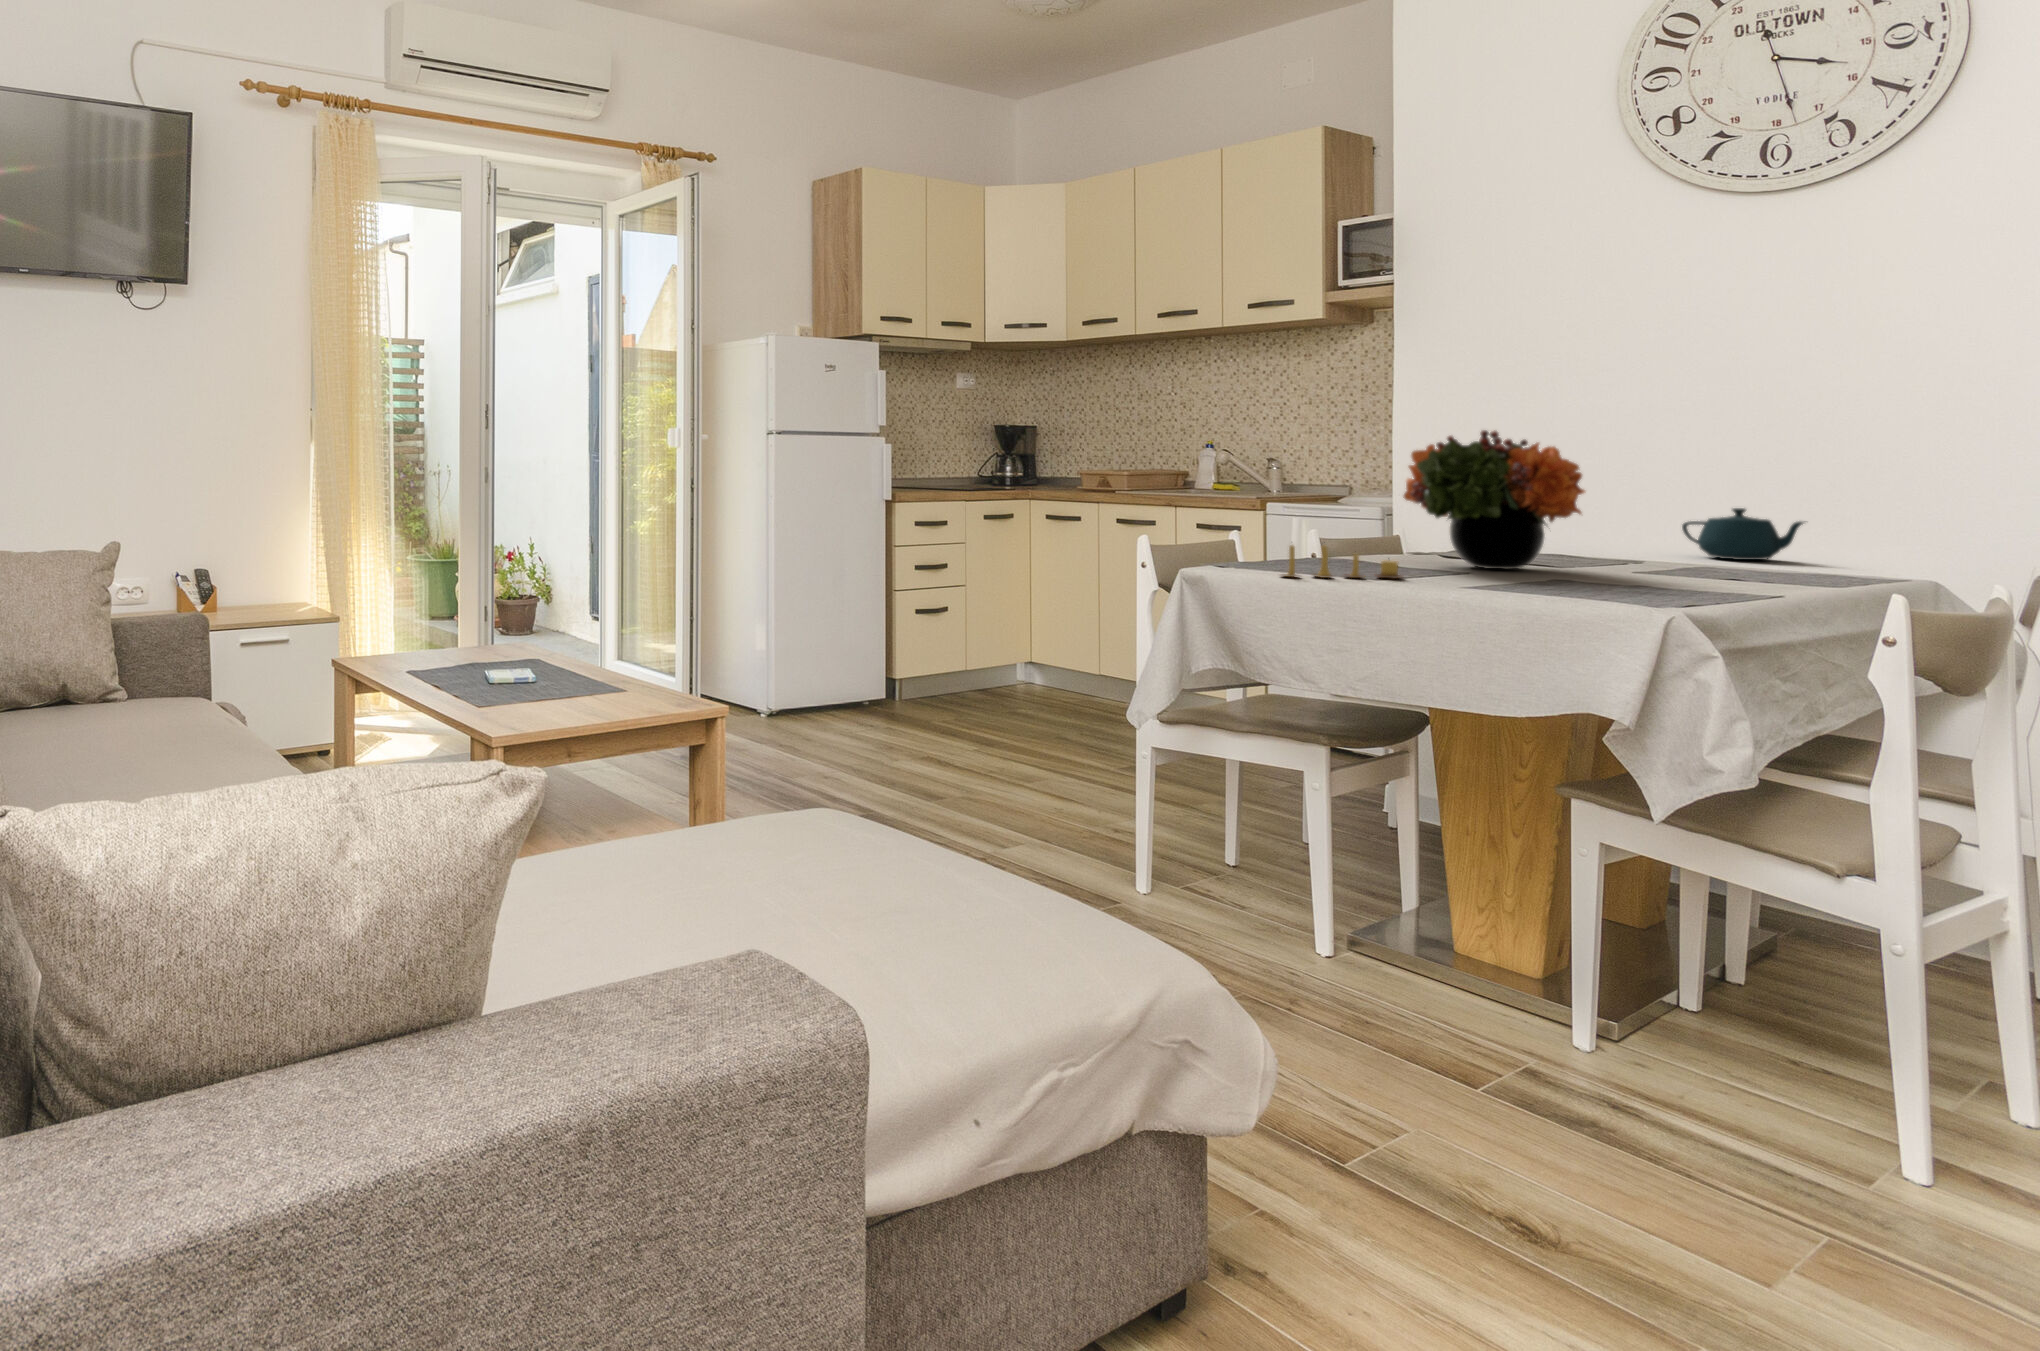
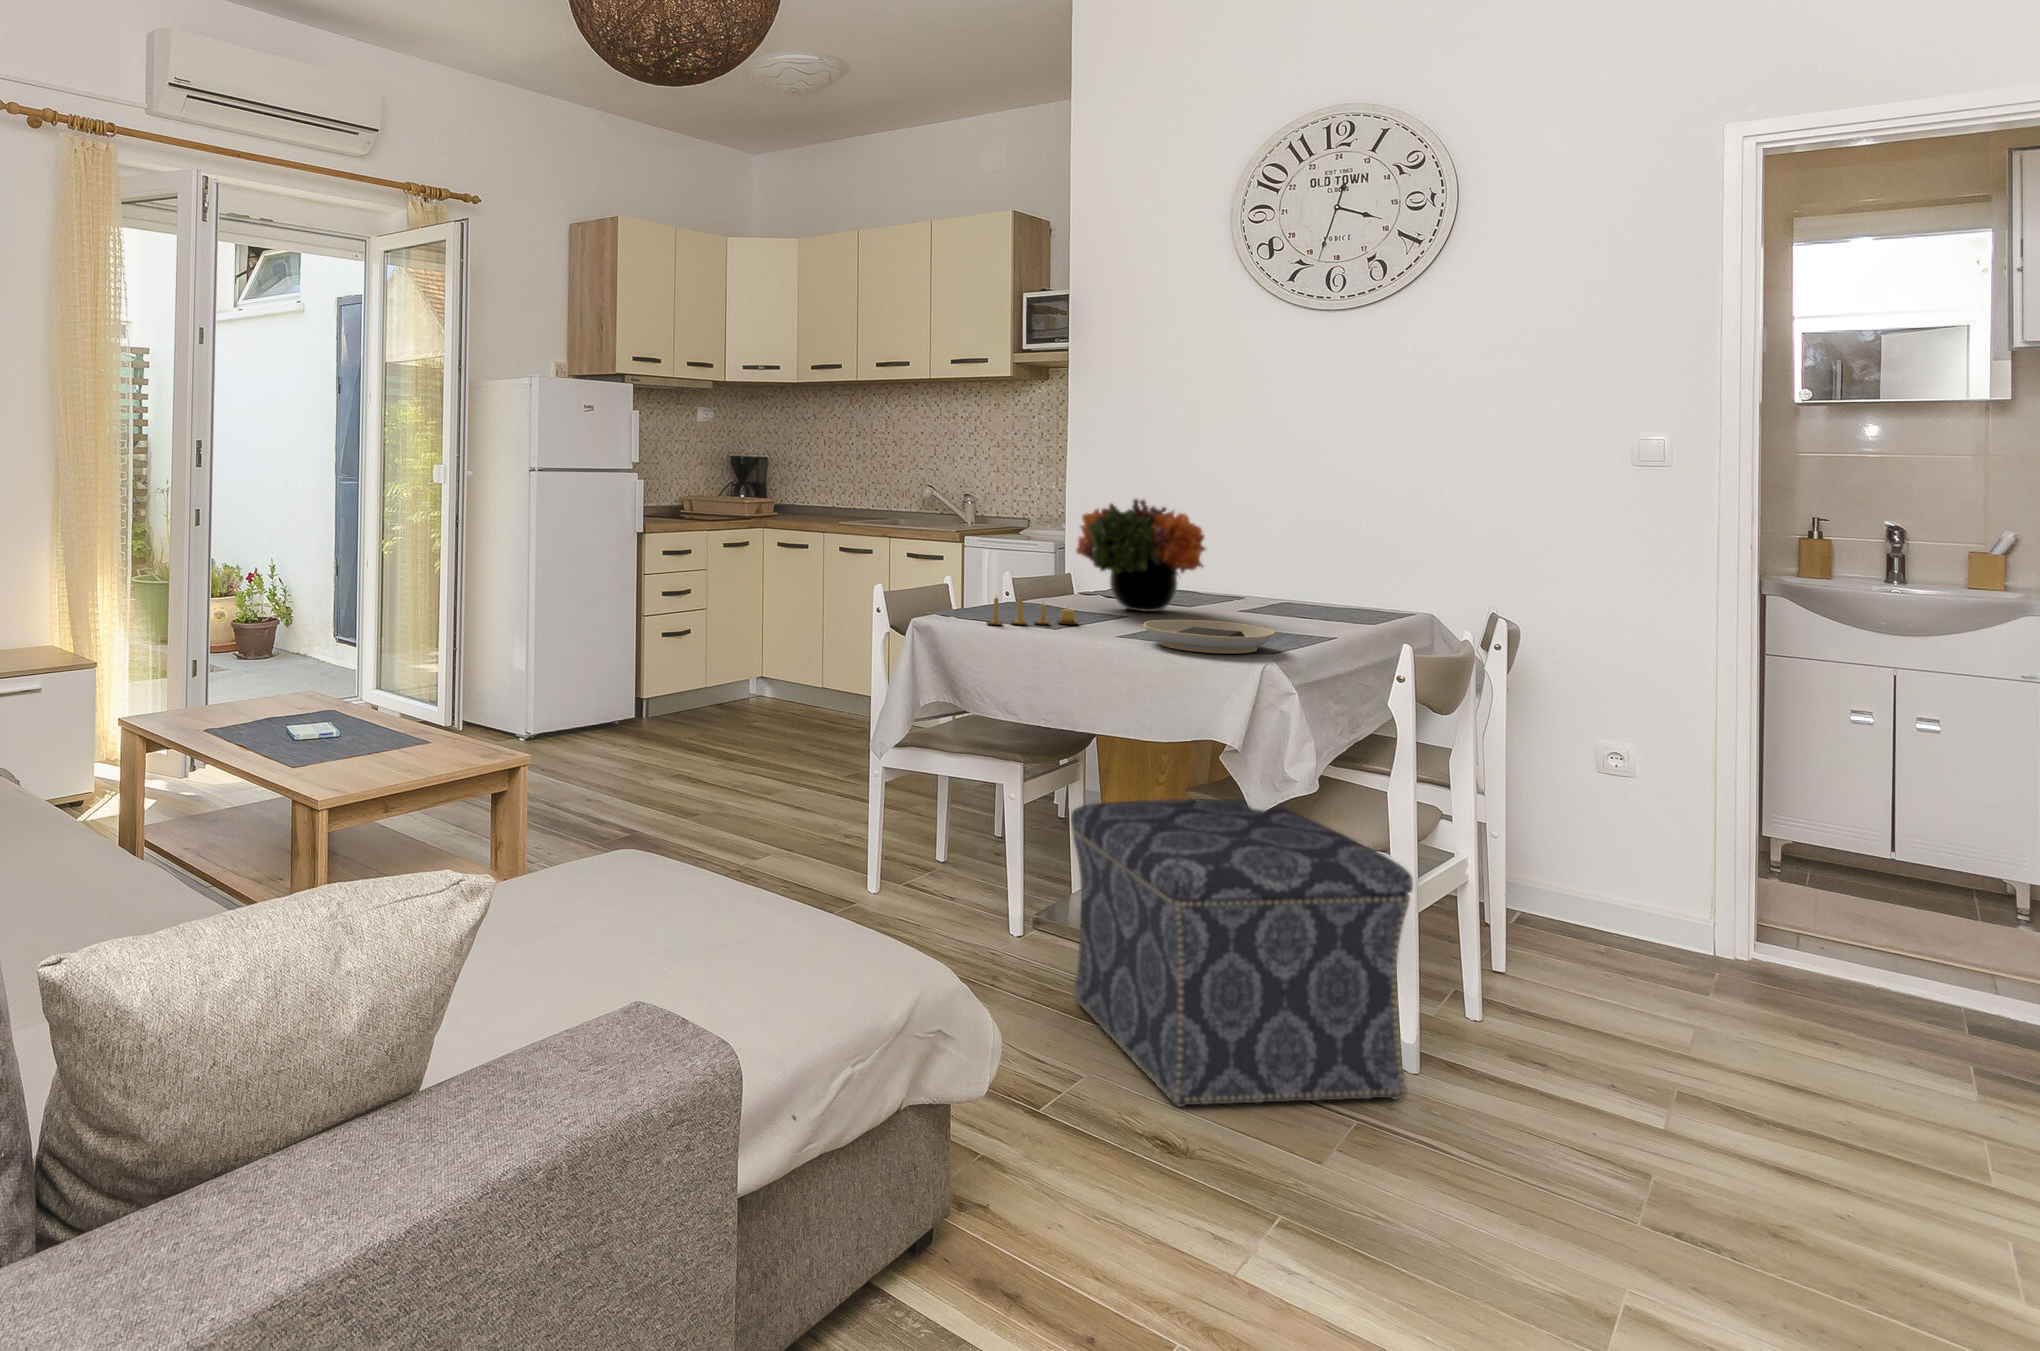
teapot: present [1682,508,1803,560] -> none [1270,556,1354,597]
plate: none [1491,571,1684,609] -> present [1143,620,1275,654]
ottoman: none [1392,795,1908,1211] -> present [1071,799,1413,1107]

